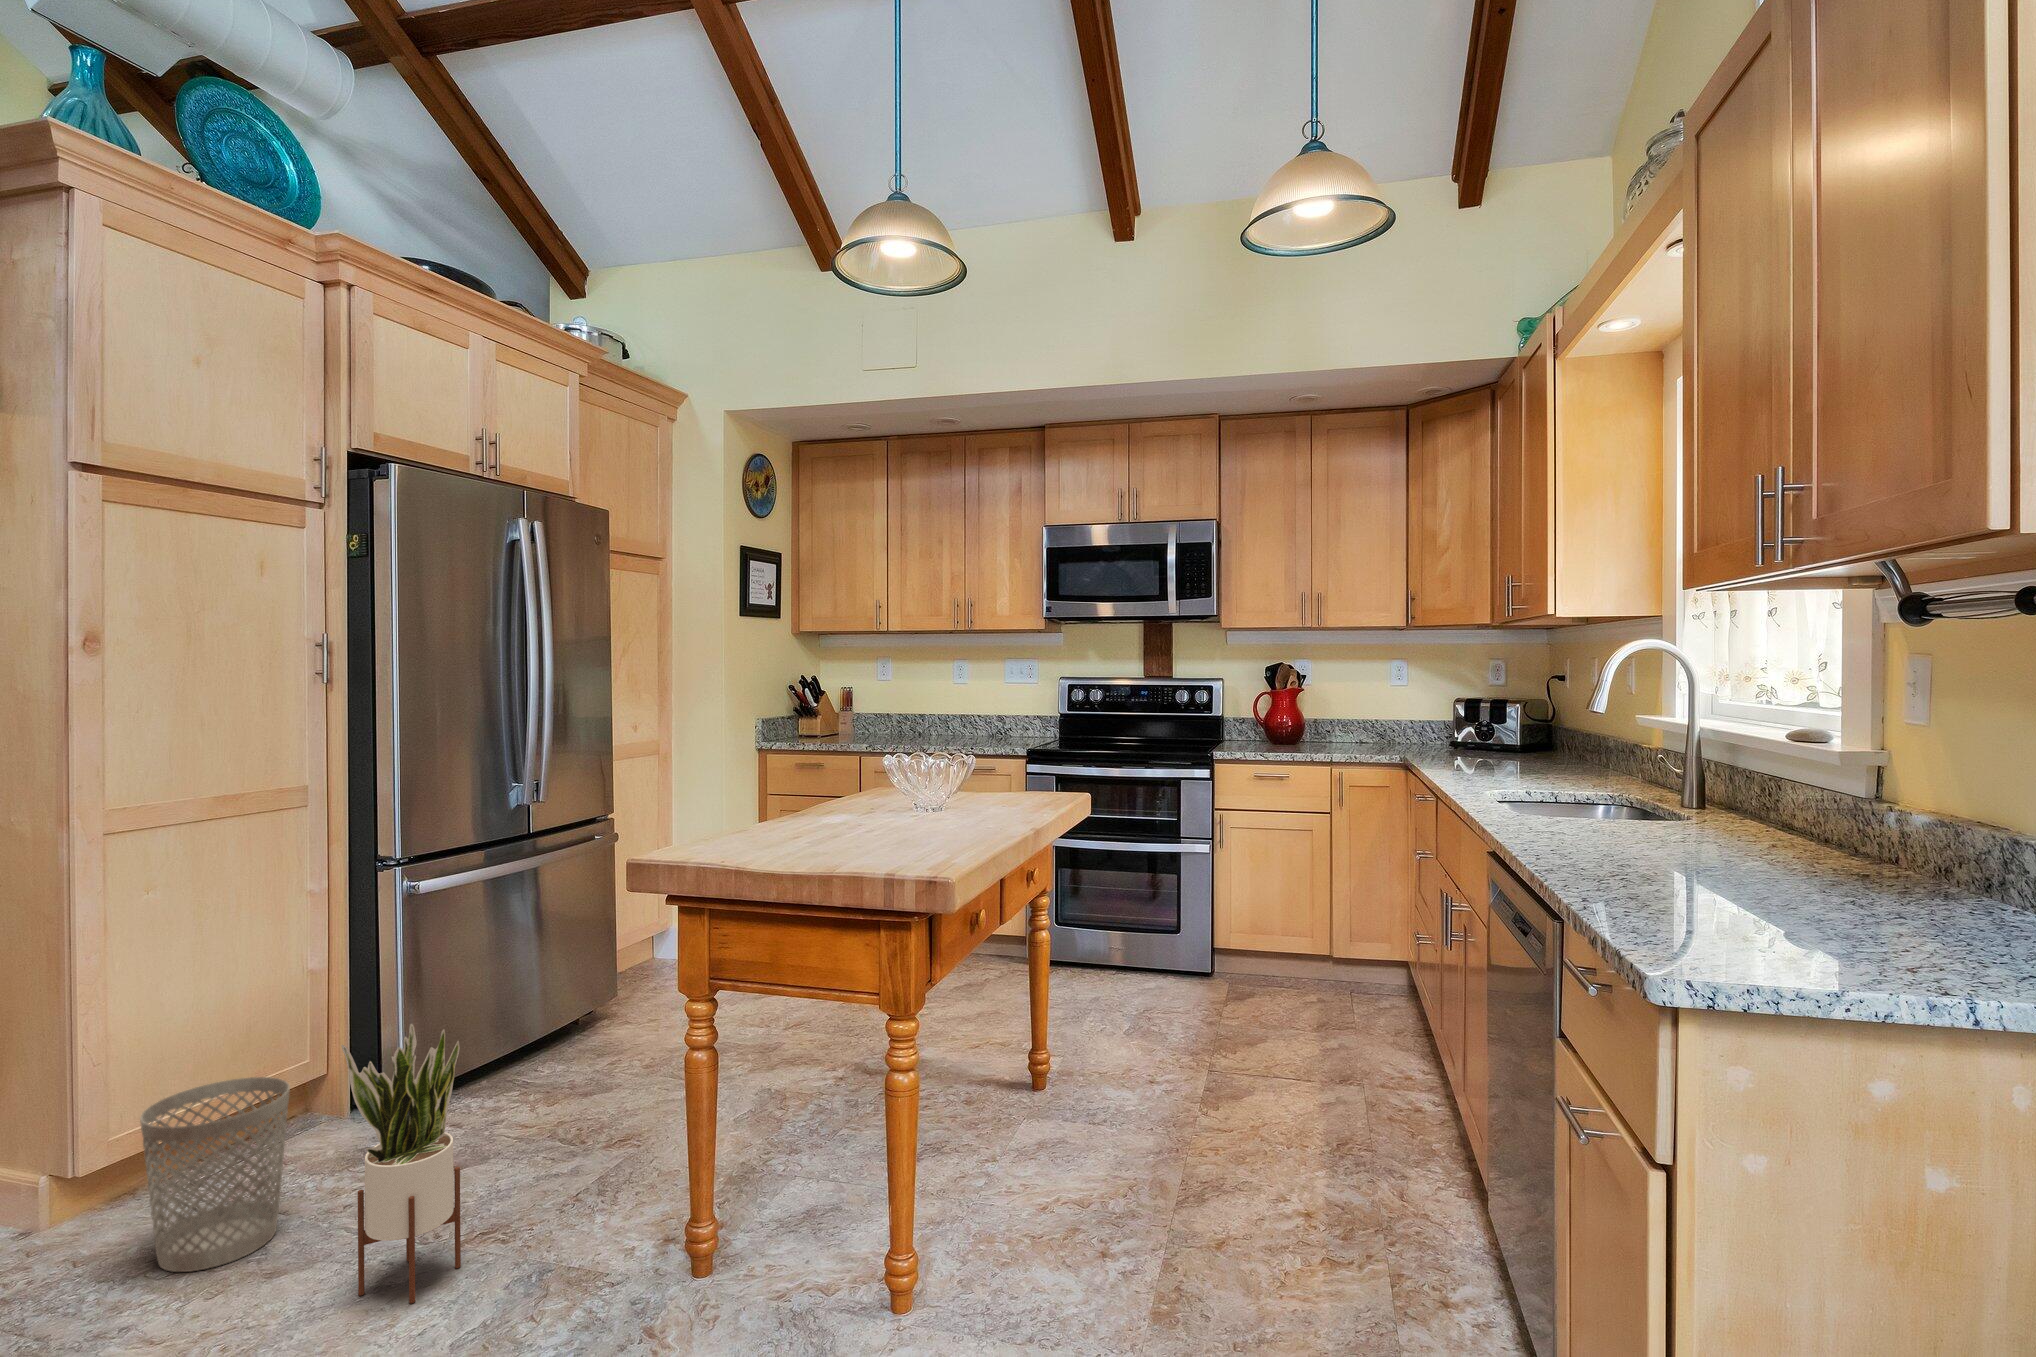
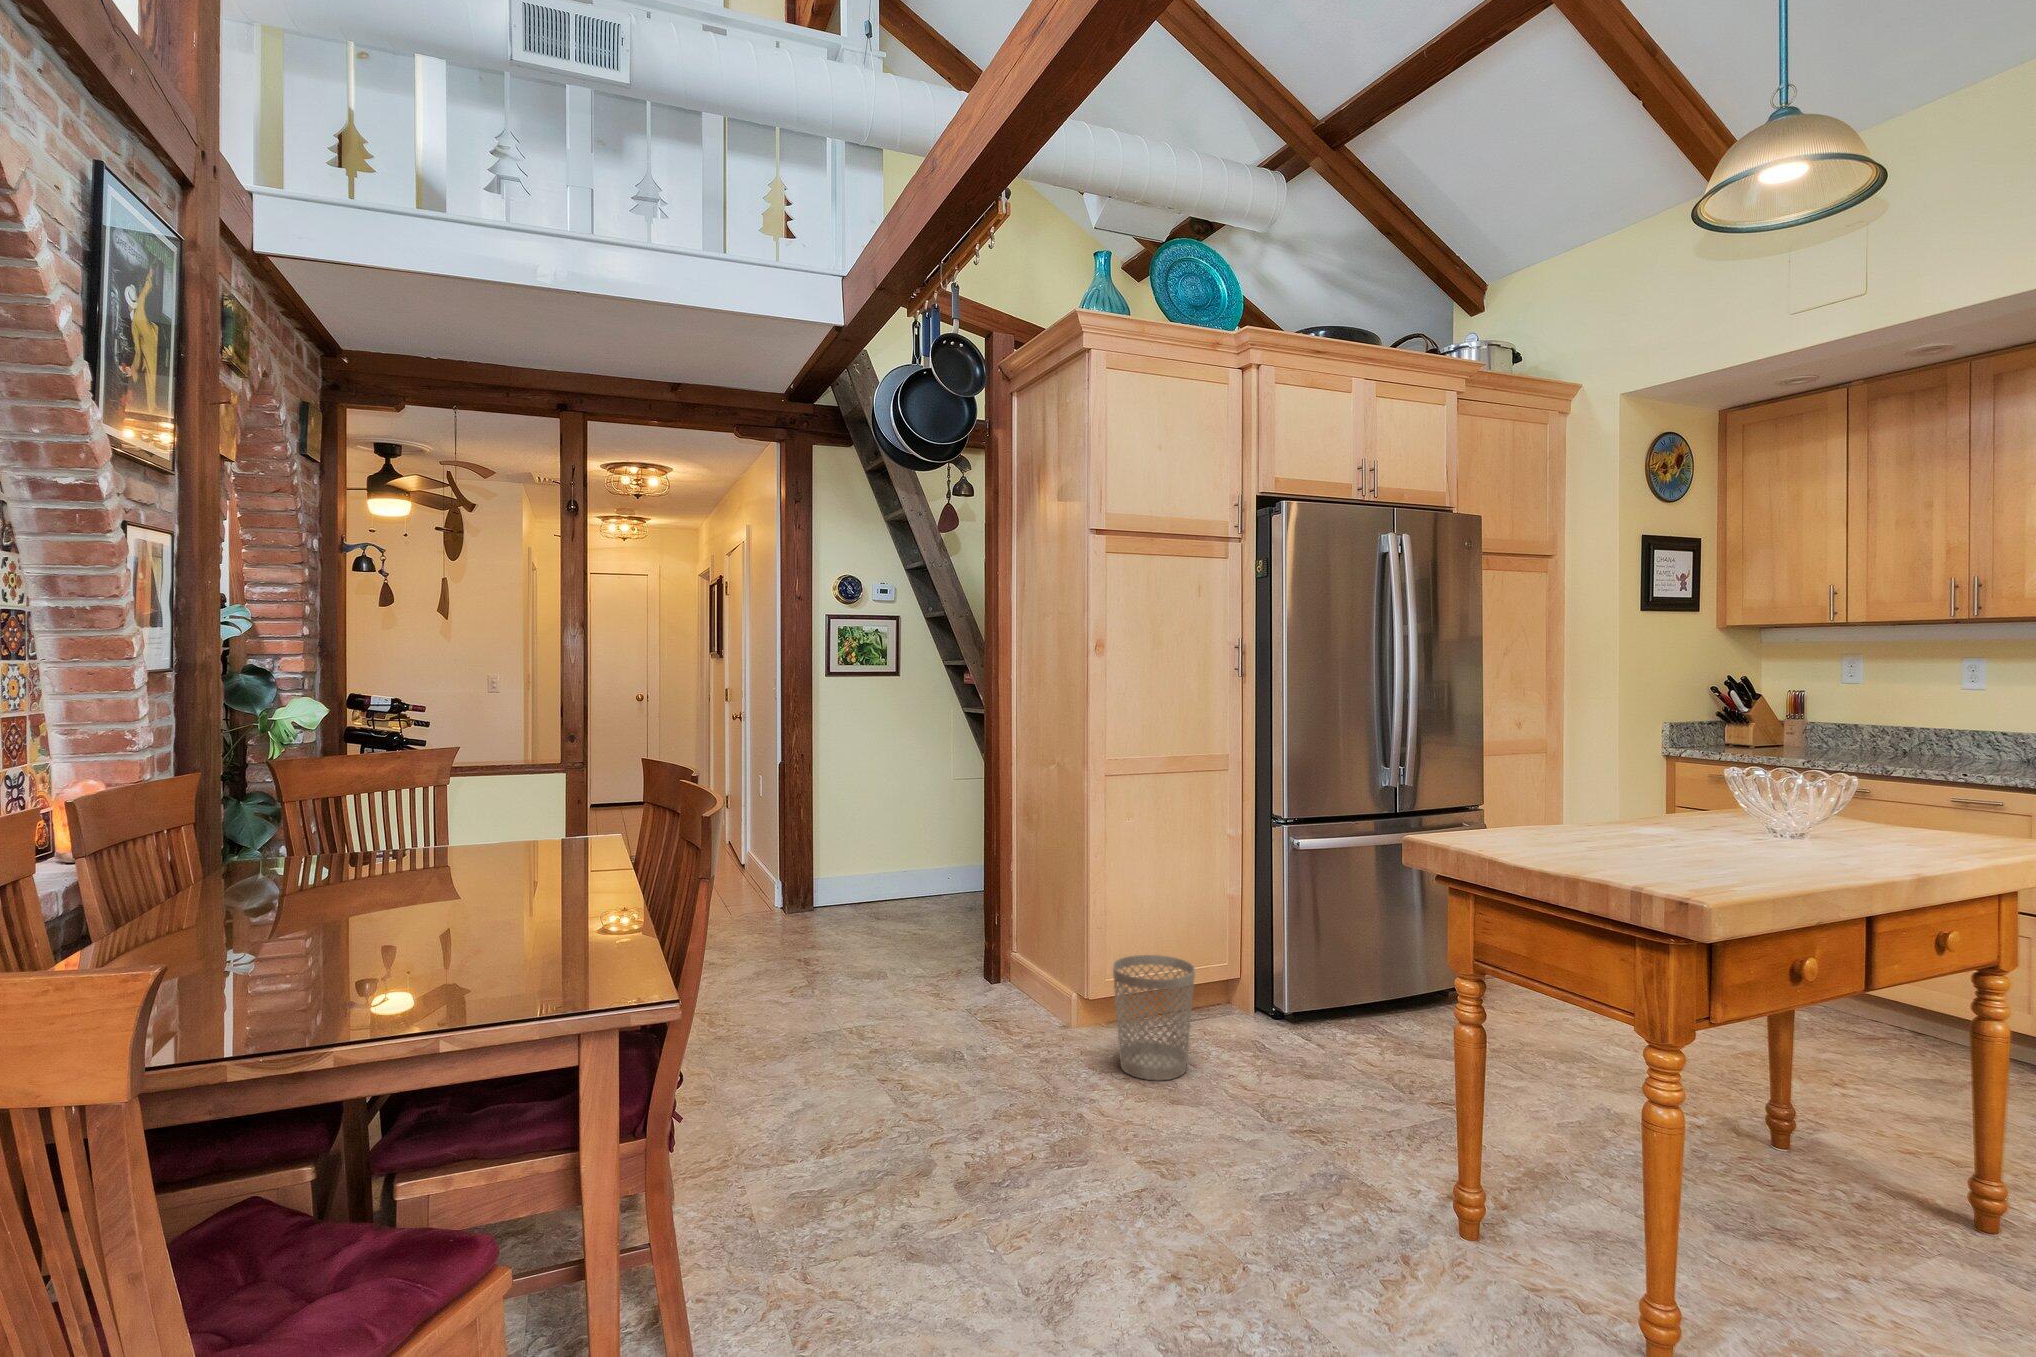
potted plant: present [341,1024,461,1303] -> none [1206,941,1291,1154]

